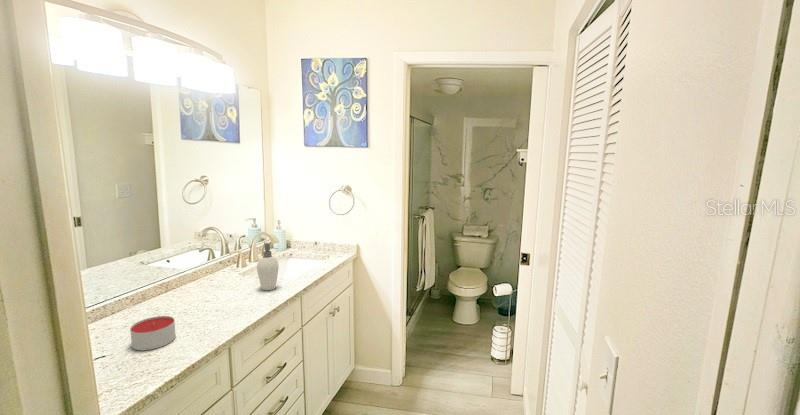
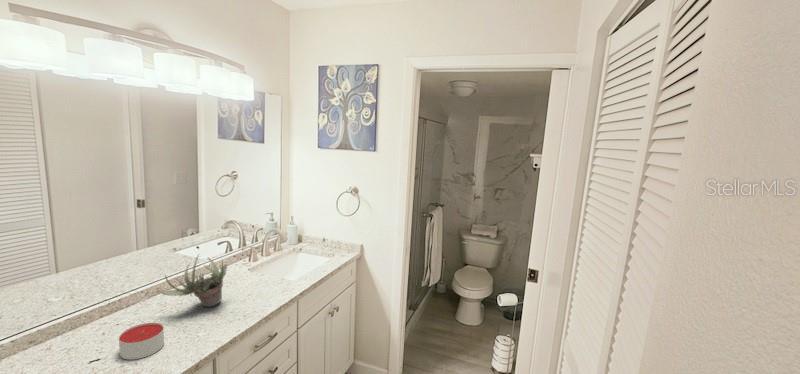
soap dispenser: present [257,243,279,290] -> none [256,247,278,293]
succulent plant: none [161,249,228,305] -> present [159,257,227,307]

